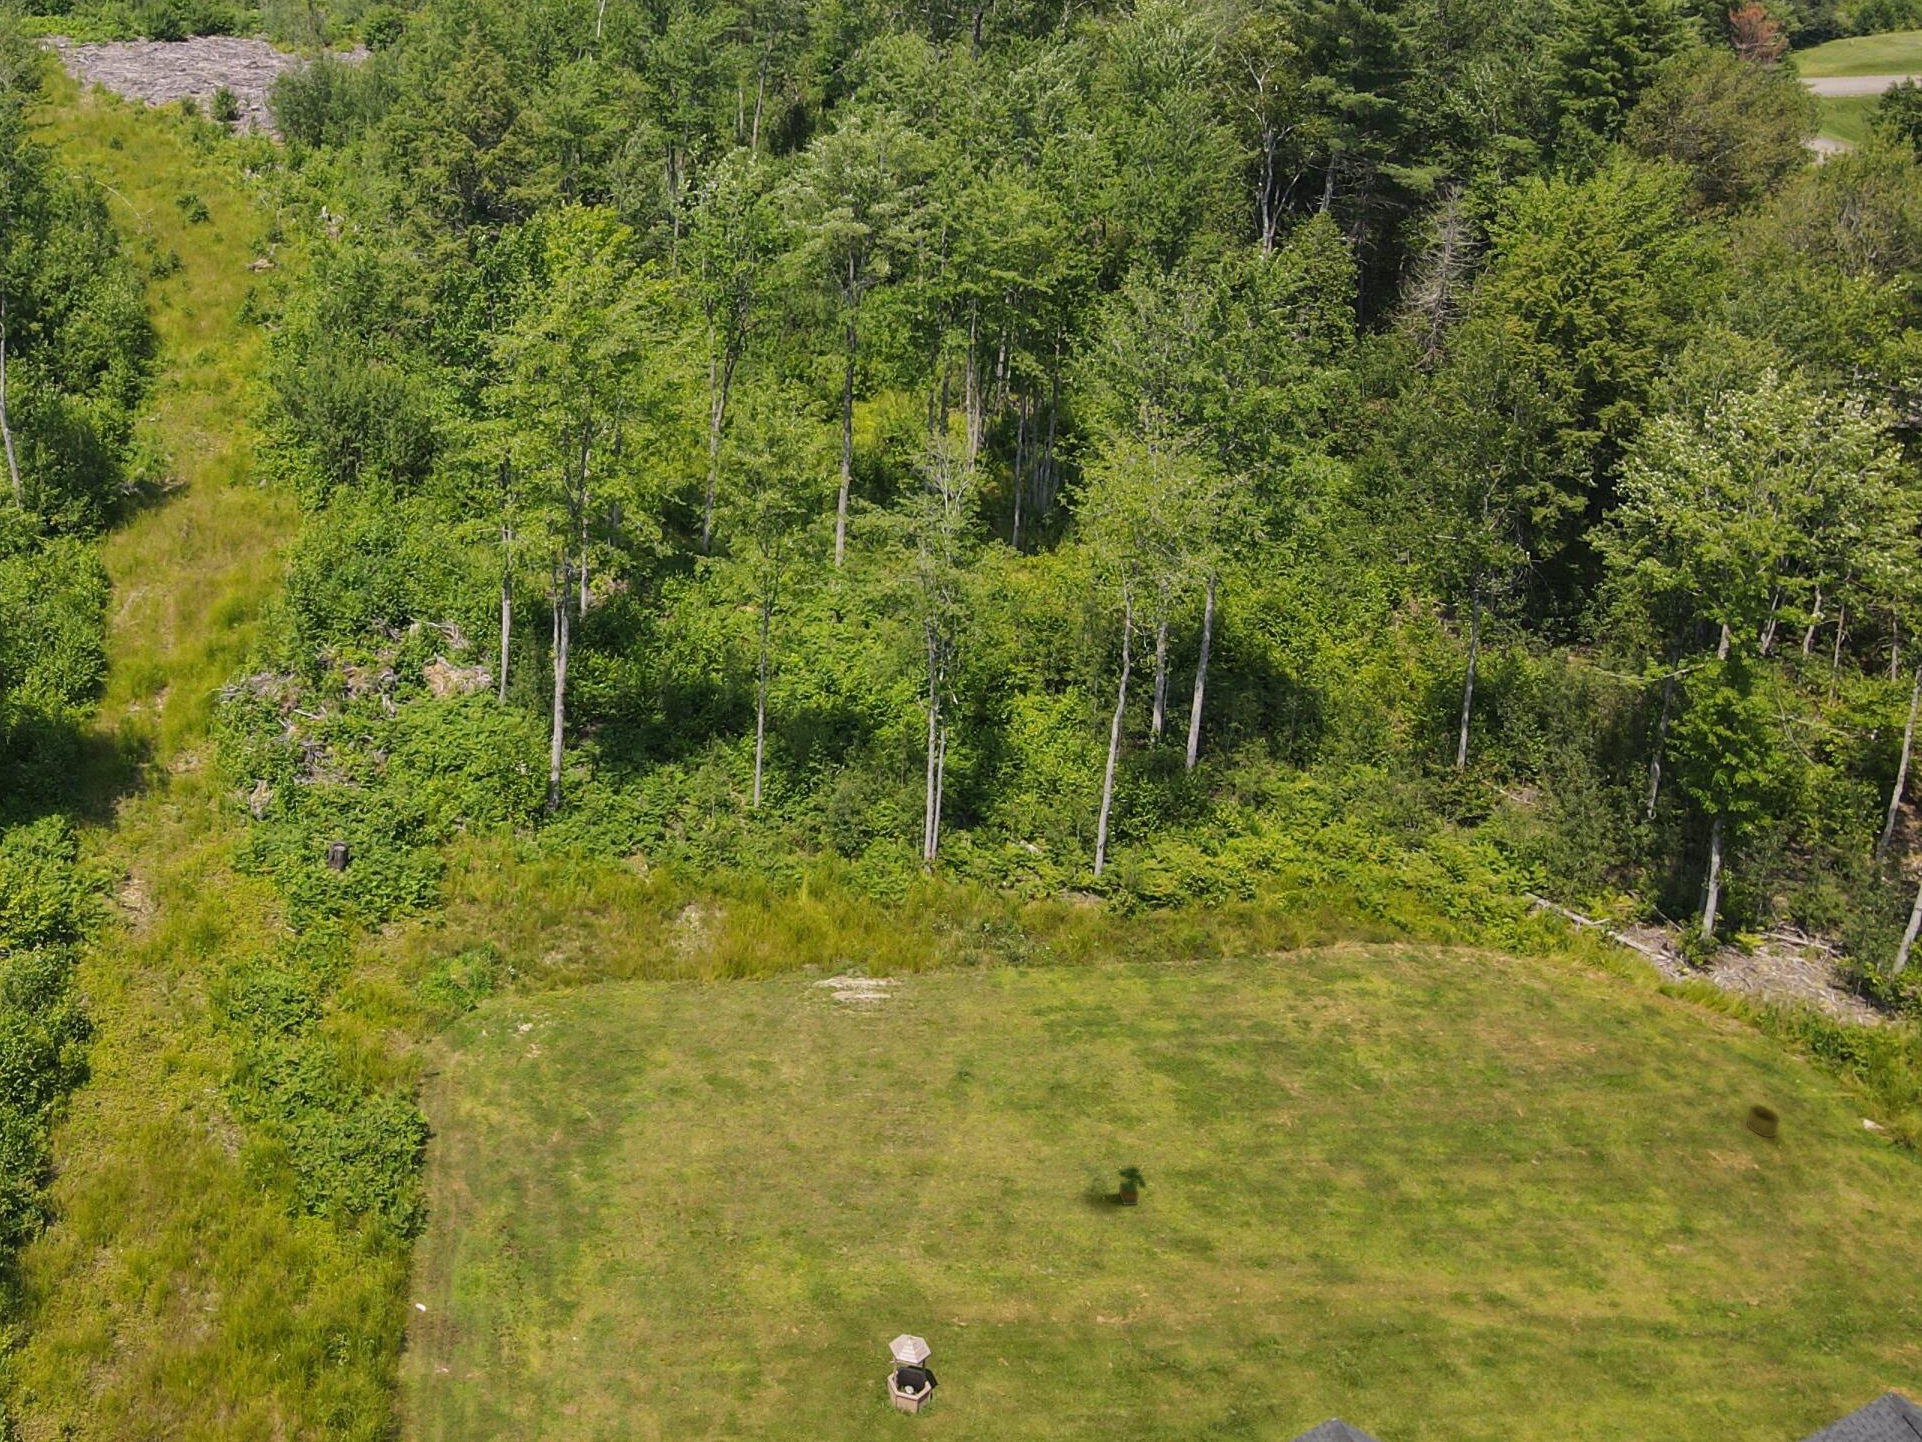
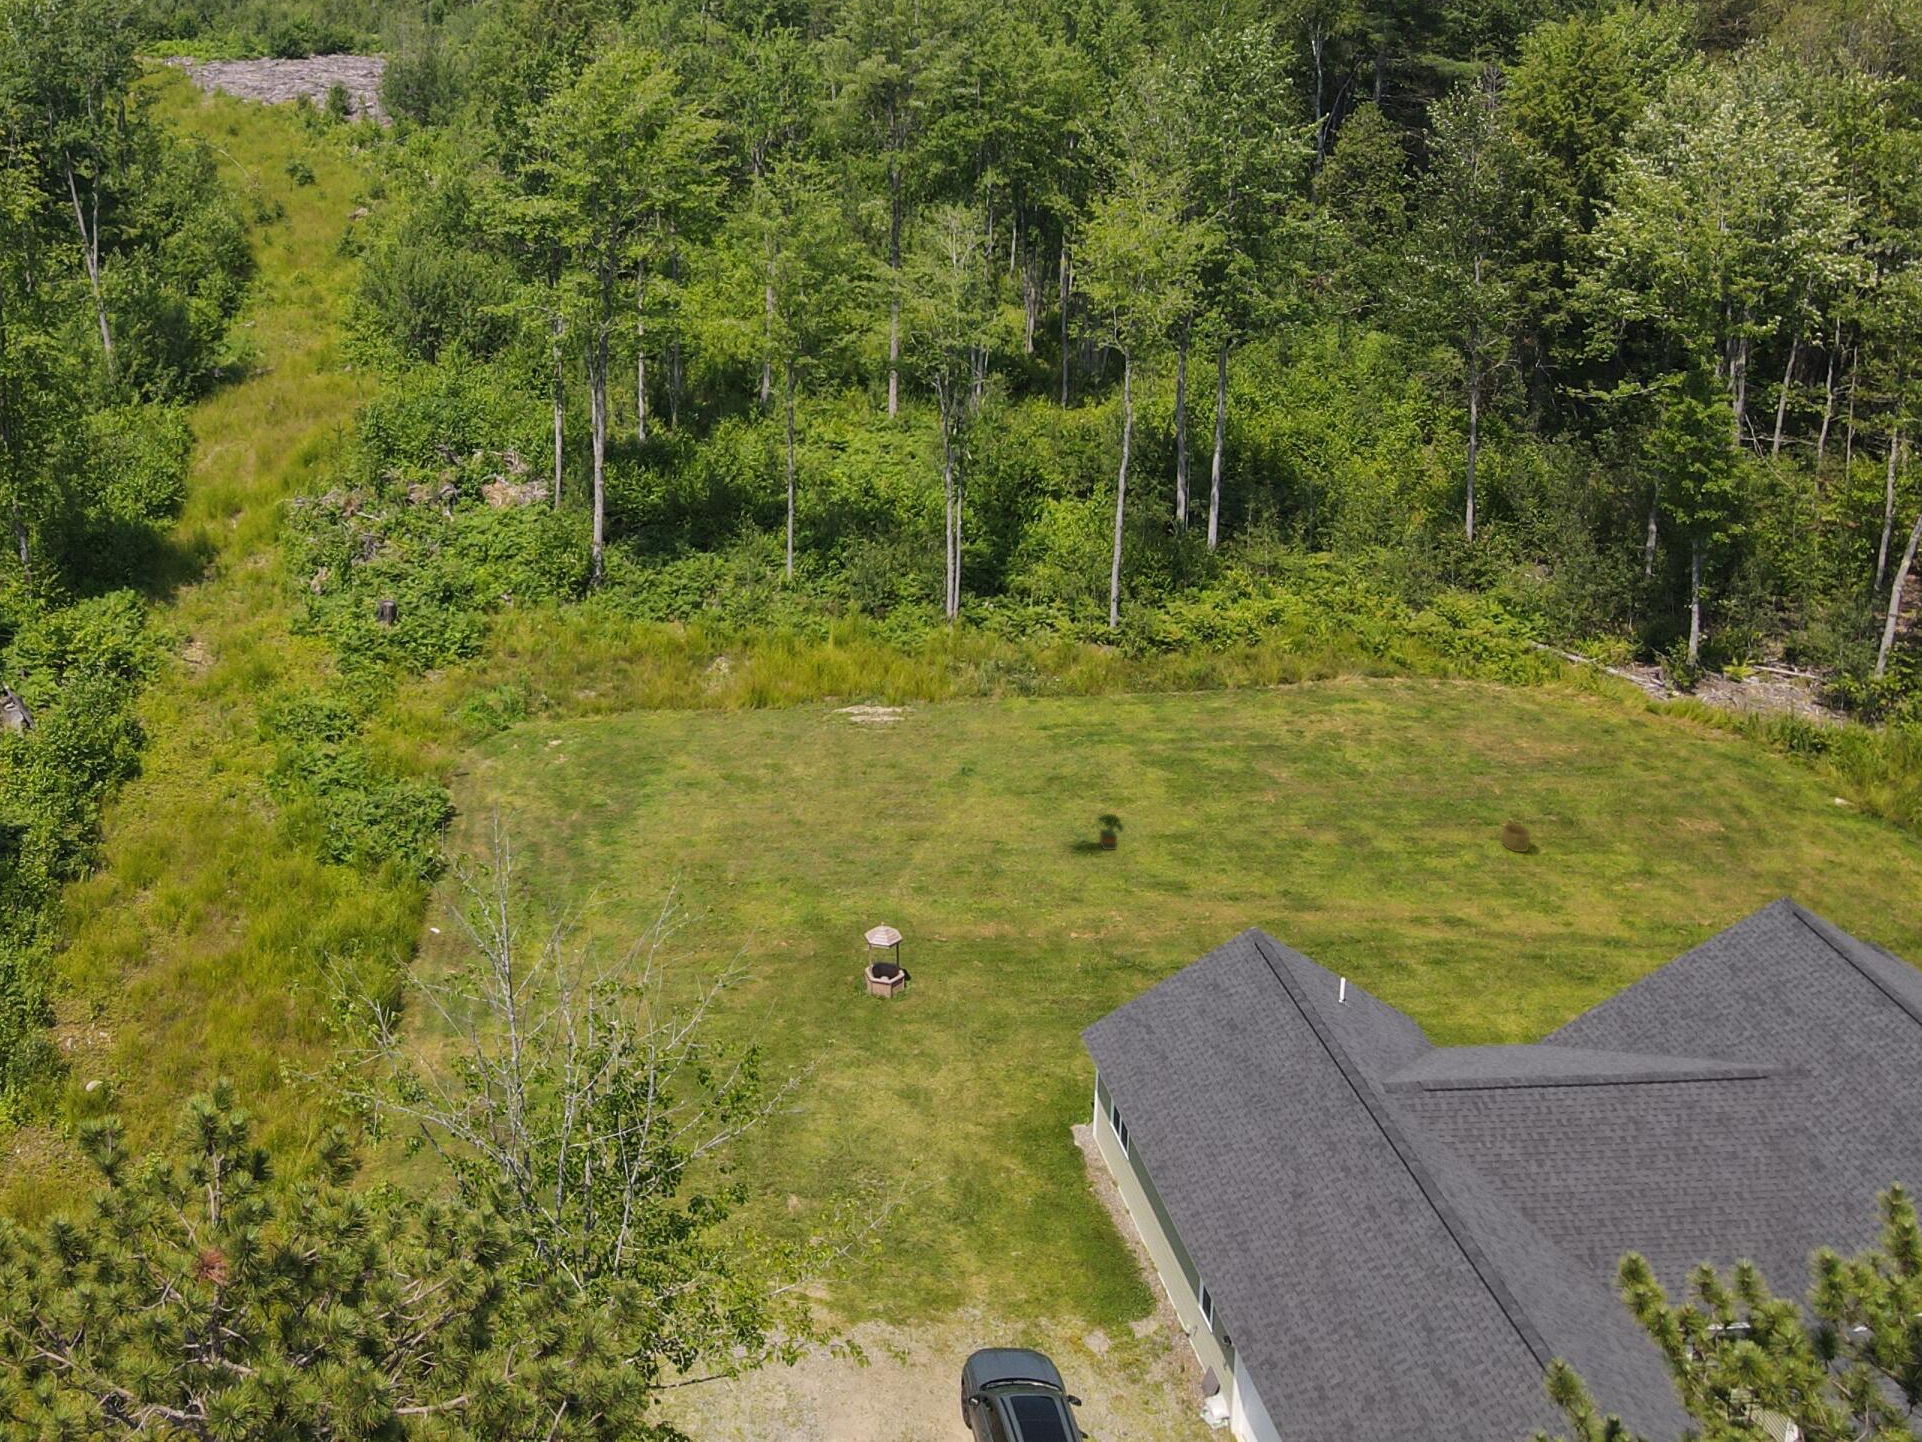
wooden bucket: present [1748,1105,1780,1137] -> present [1502,823,1531,852]

